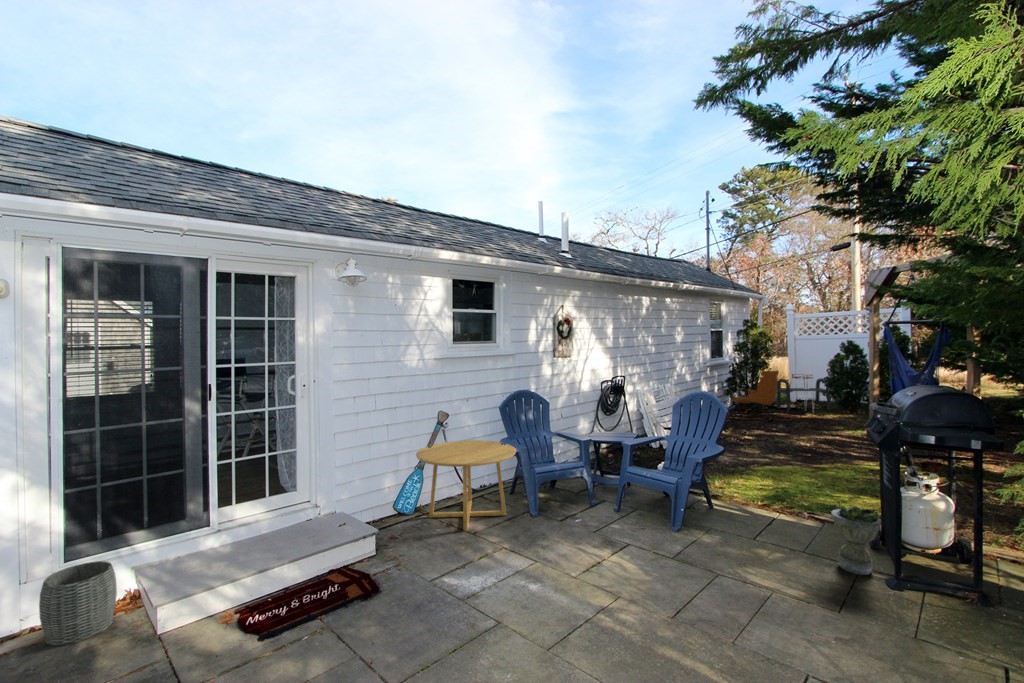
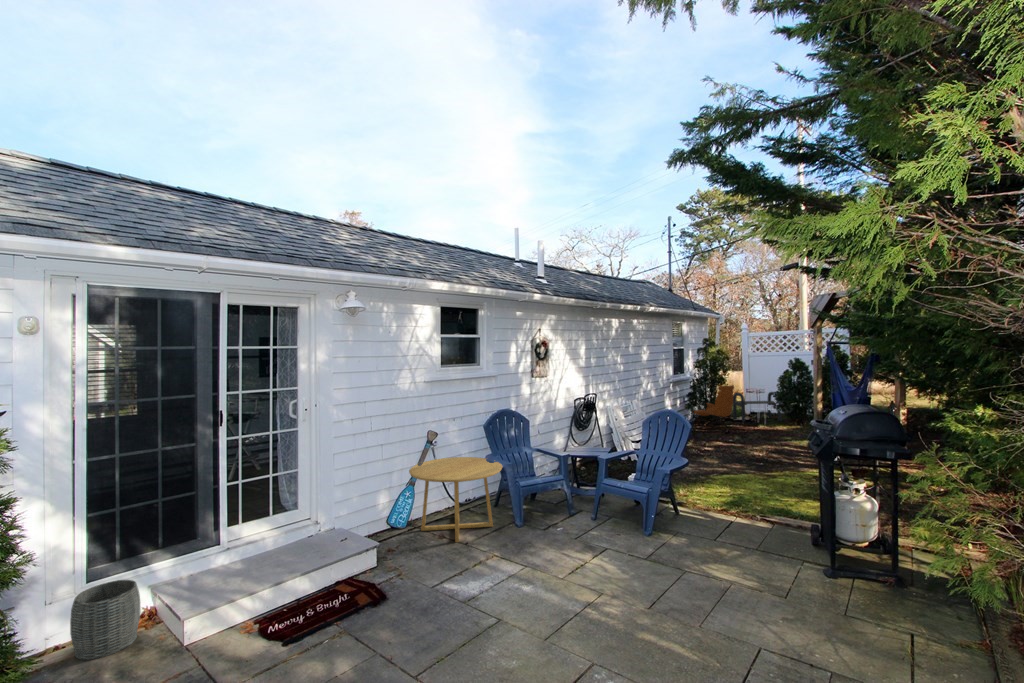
planter: present [832,506,881,575] -> none [779,508,820,568]

